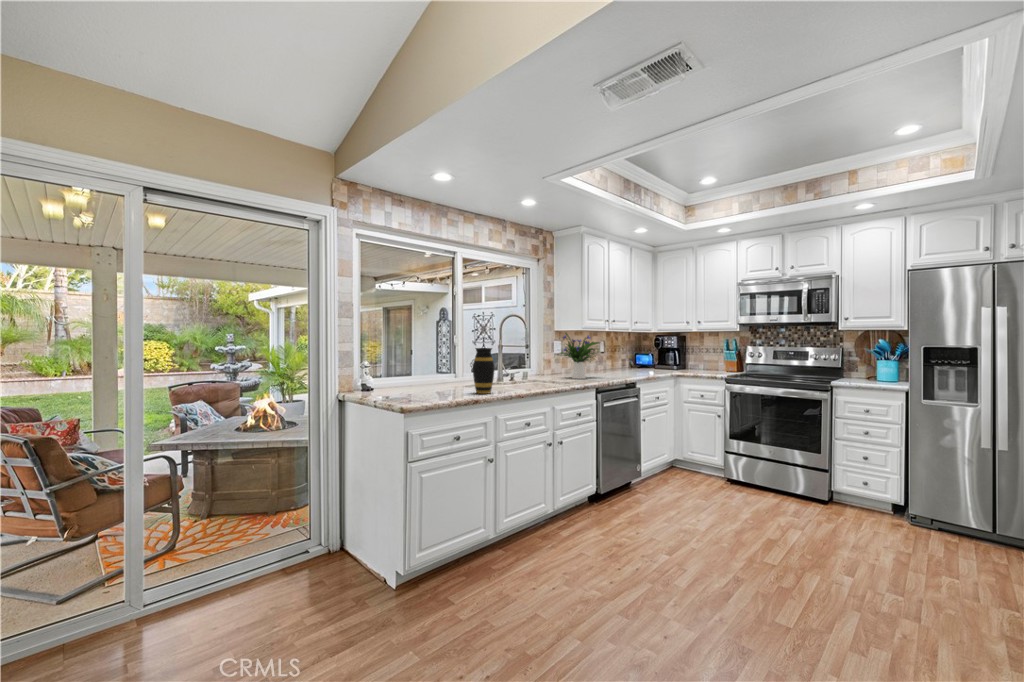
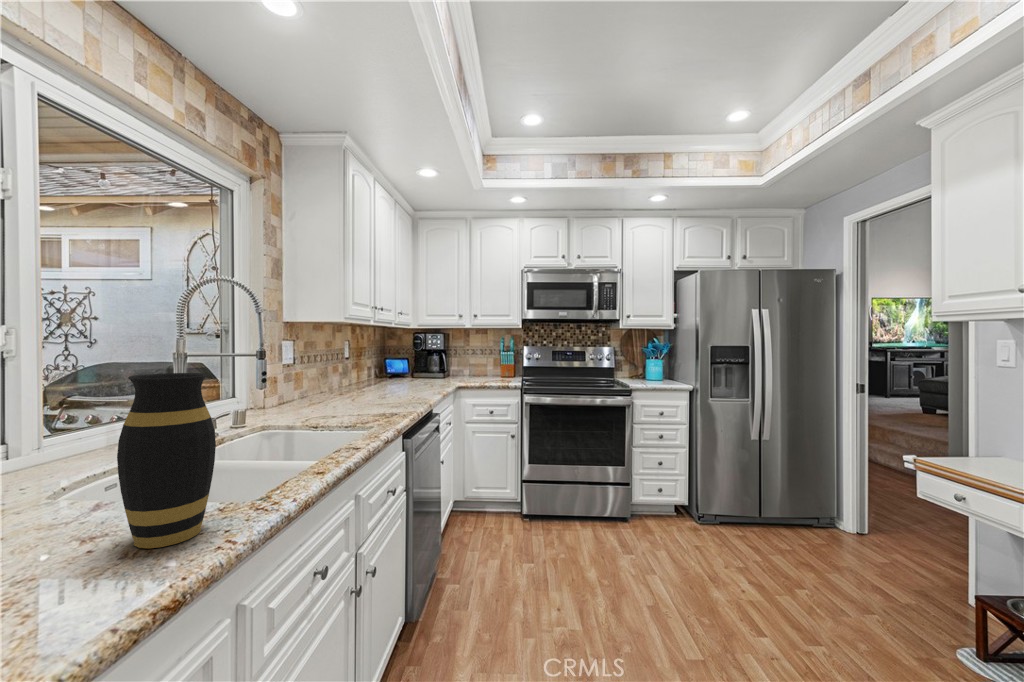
flower arrangement: present [561,333,599,379] -> none [300,323,386,412]

